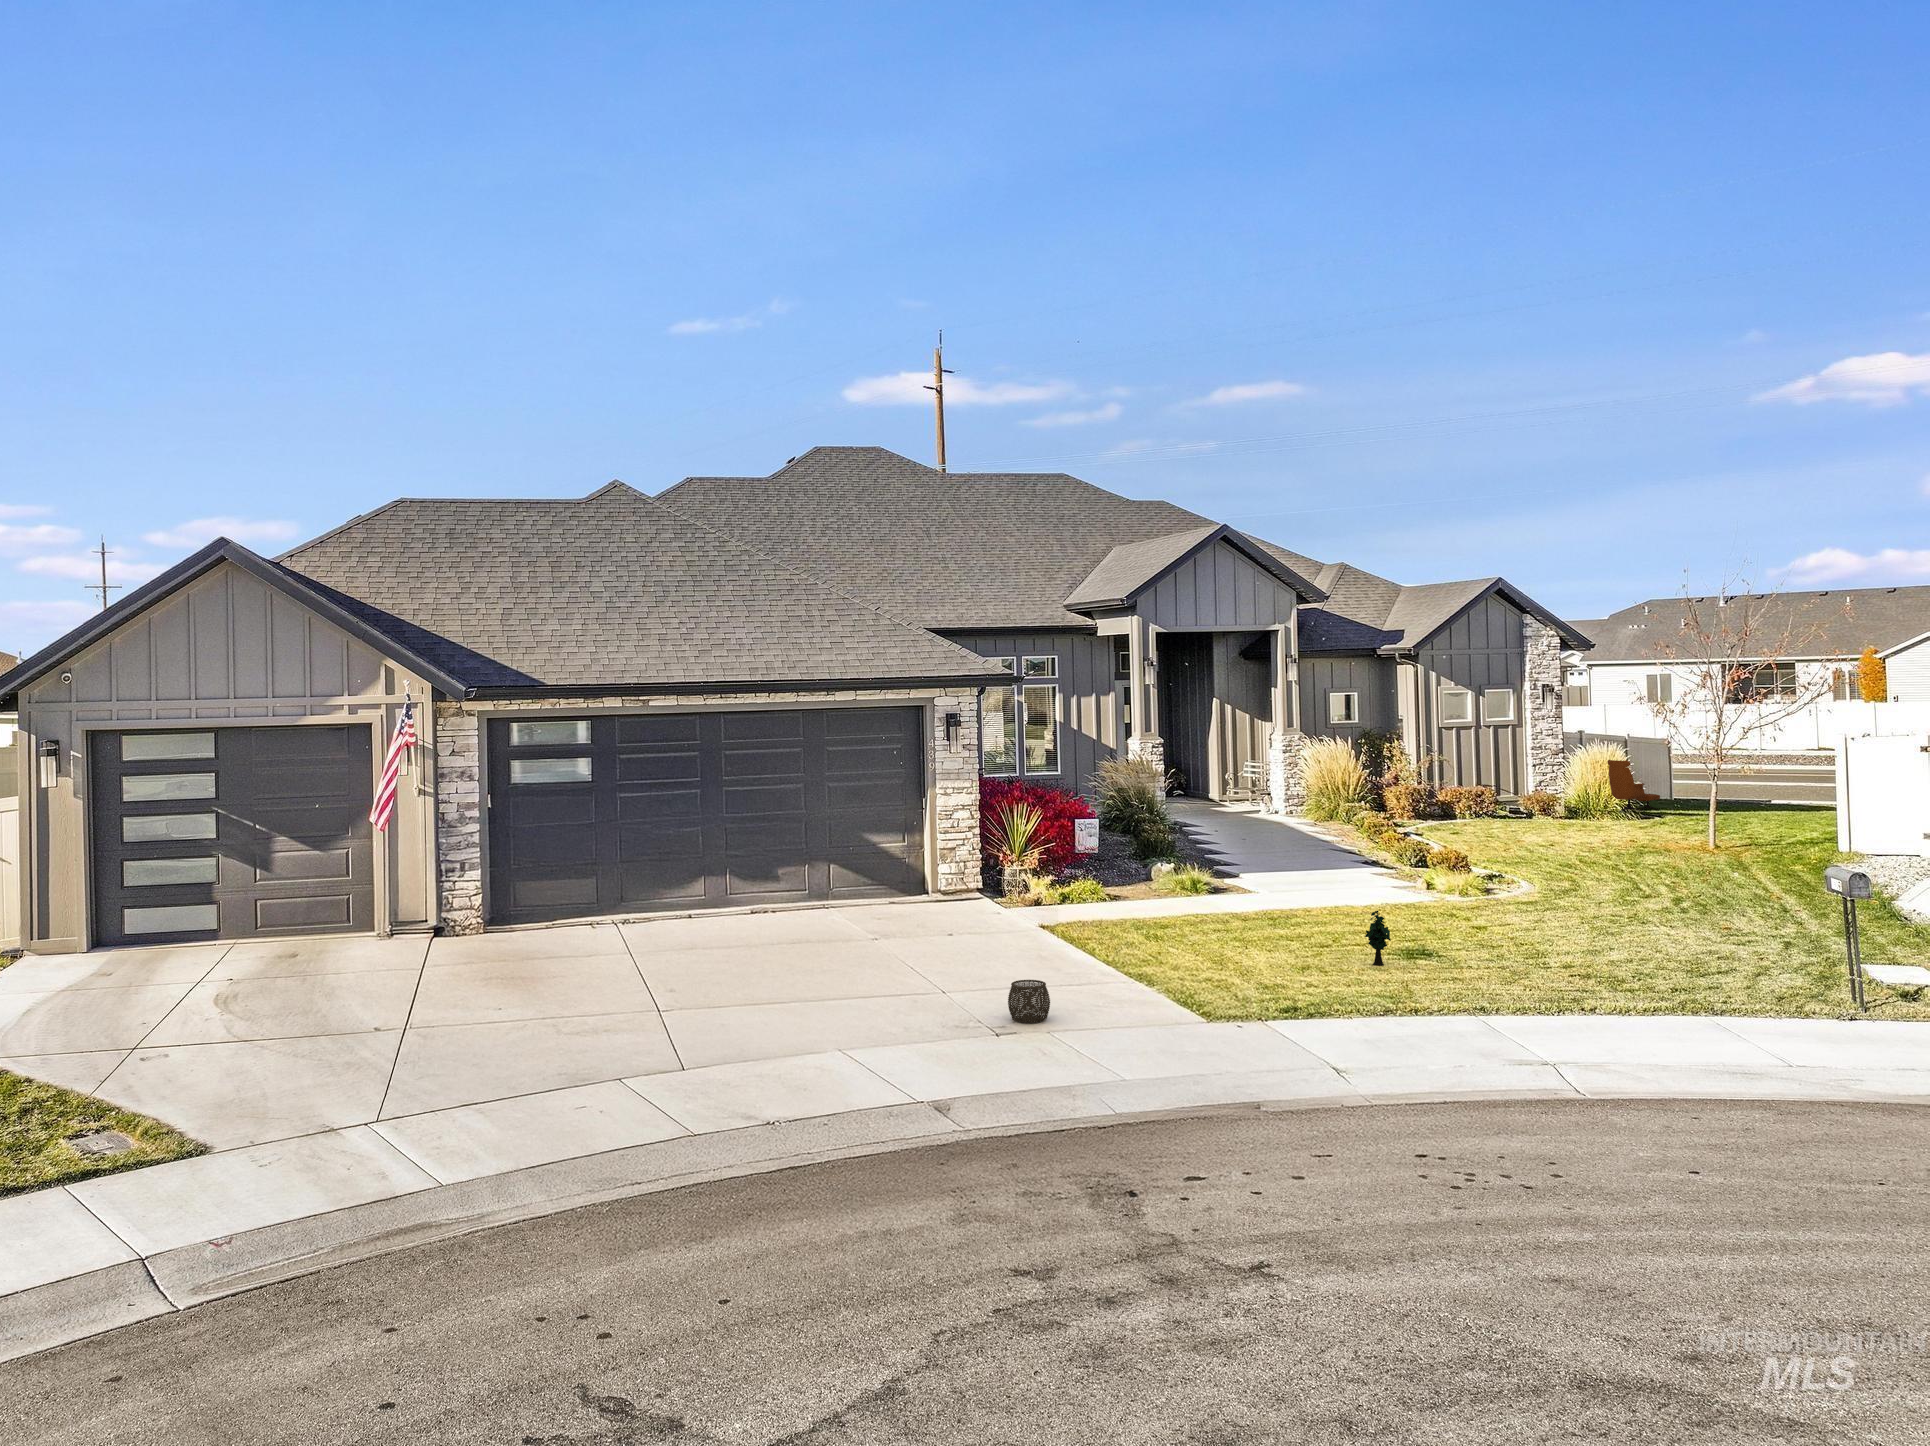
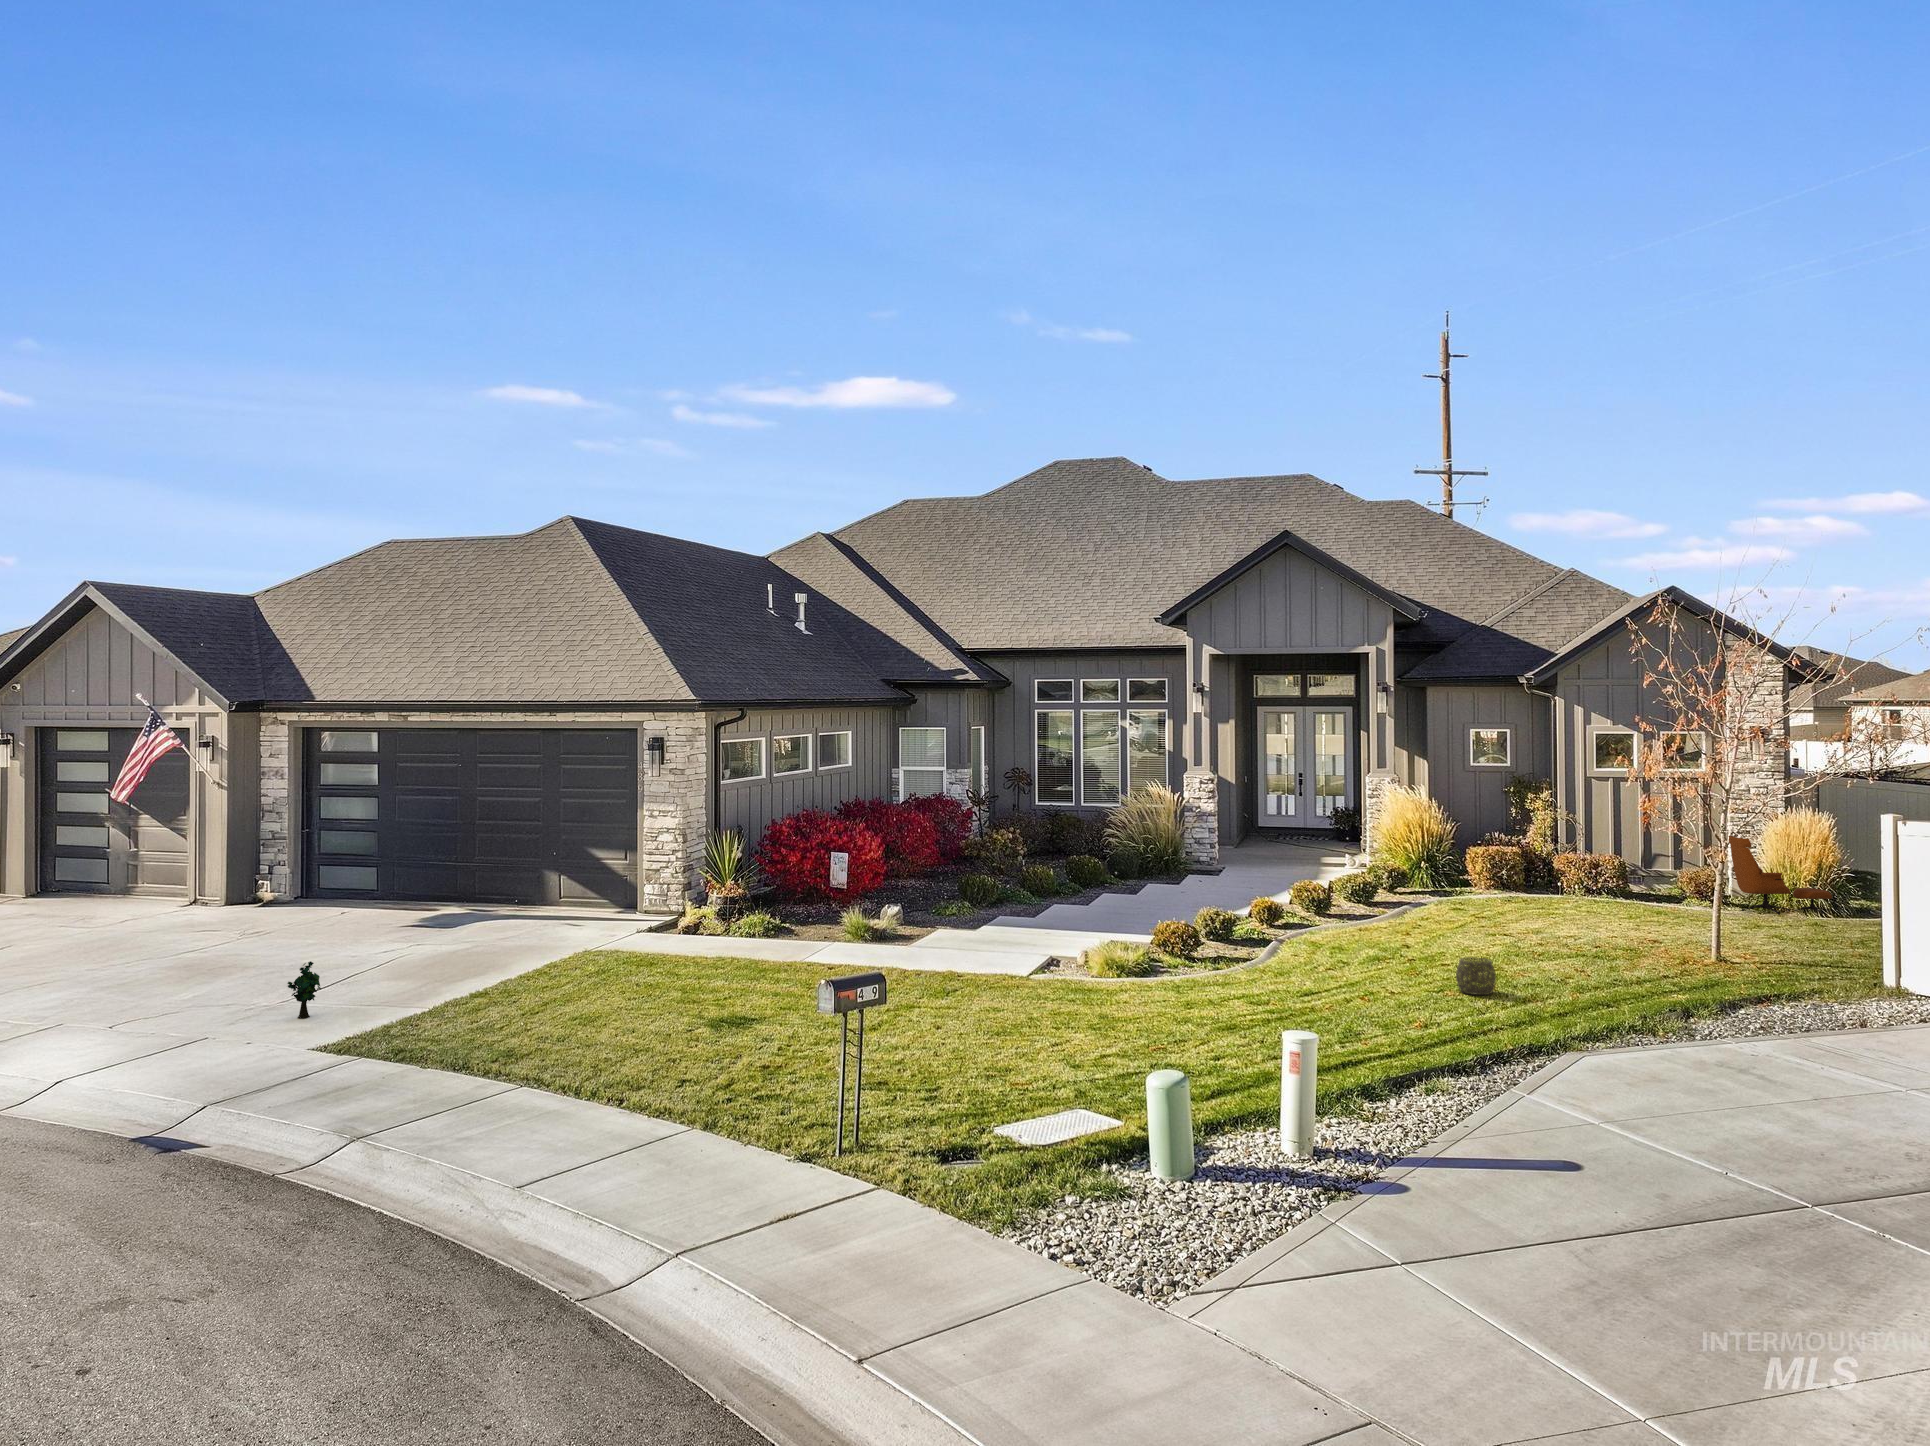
decorative plant: present [1365,911,1391,966] -> present [288,961,321,1019]
woven basket: present [1008,980,1050,1023] -> present [1456,957,1496,995]

